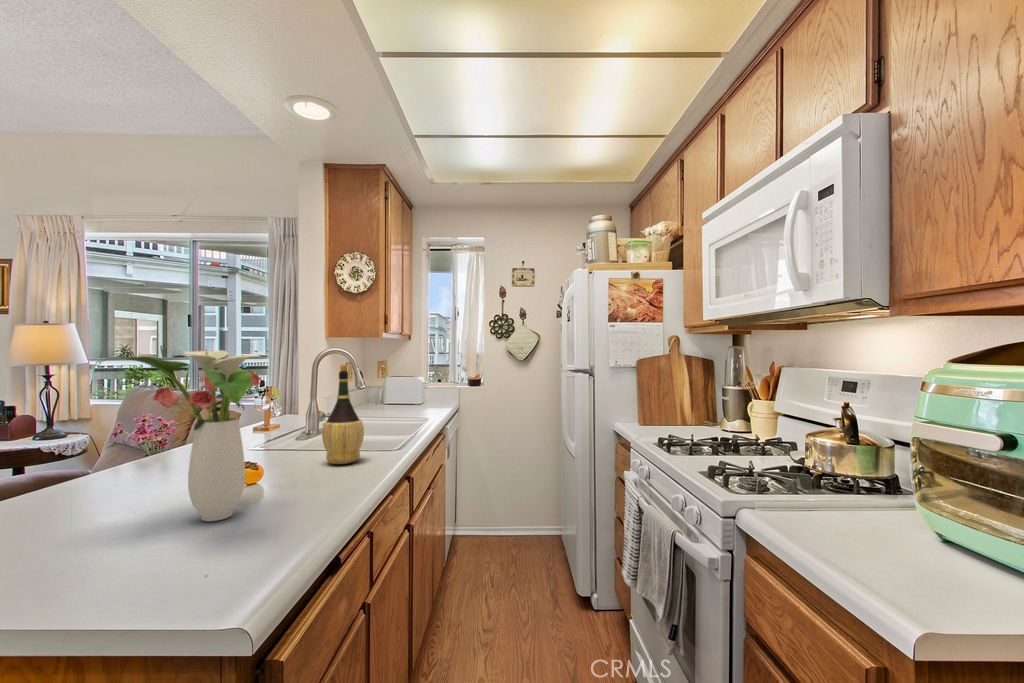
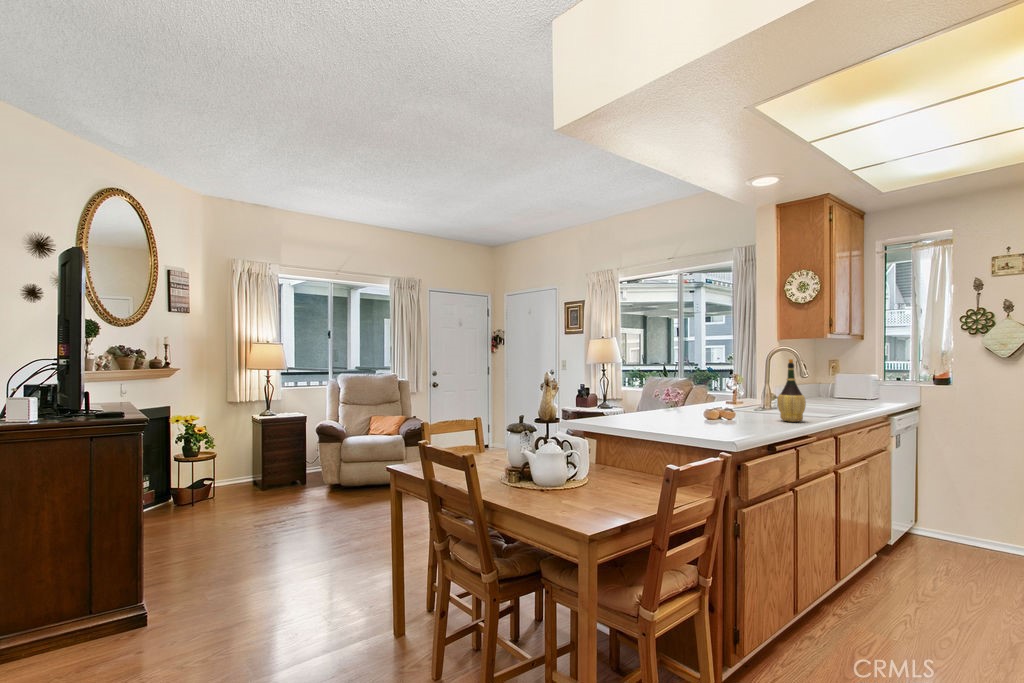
flower arrangement: present [100,349,261,521] -> none [680,349,746,430]

